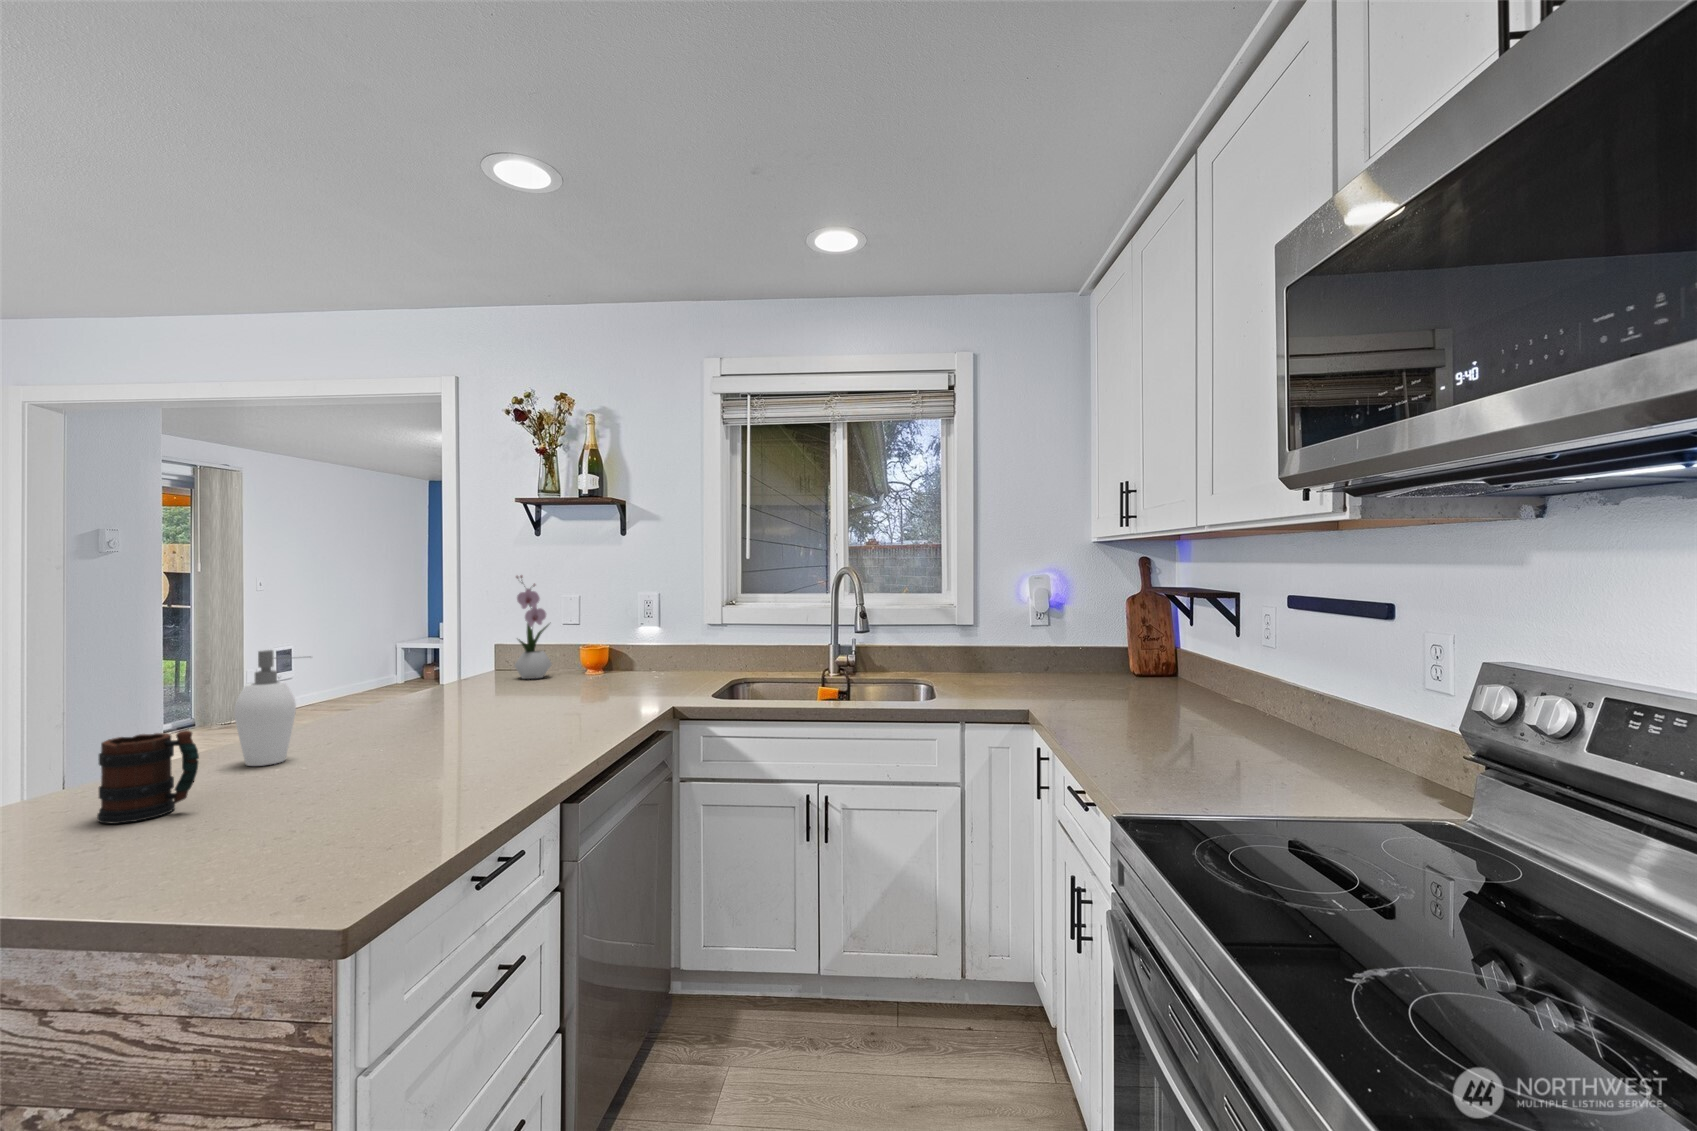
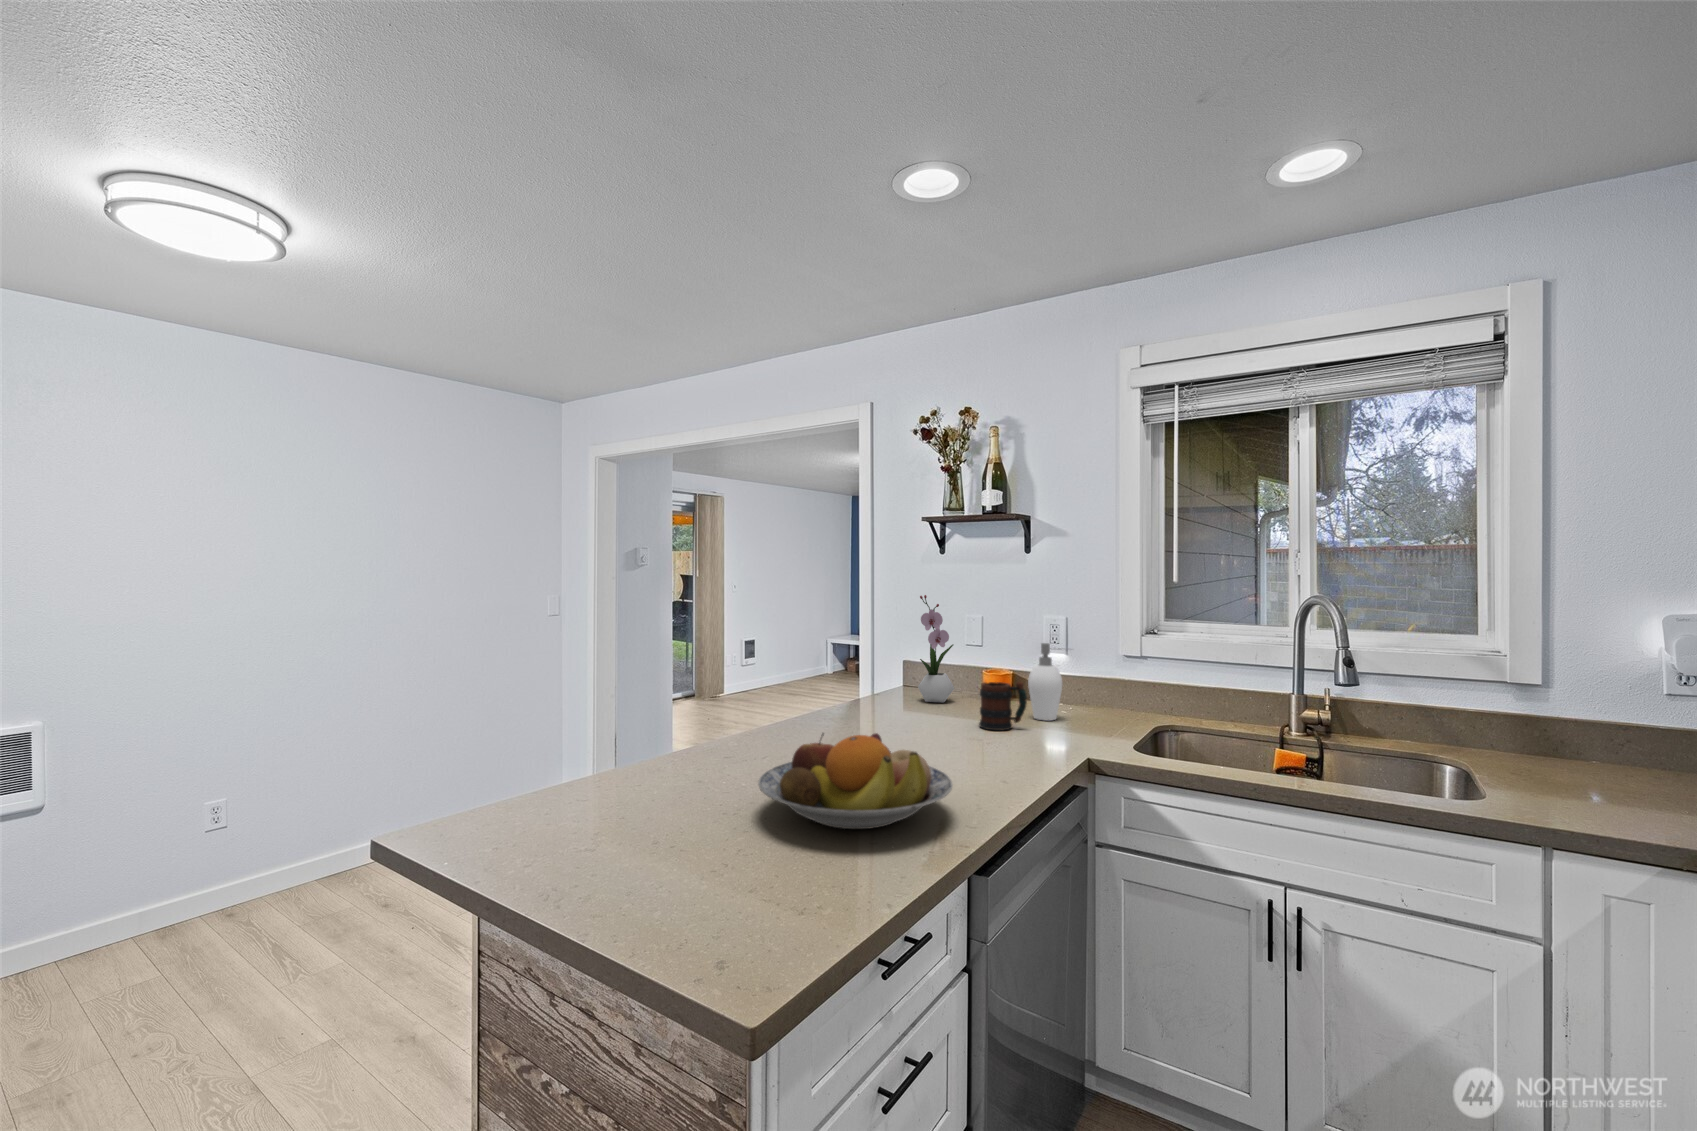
soap dispenser: present [234,650,311,766] -> present [1028,643,1062,720]
fruit bowl: none [355,687,551,770] -> present [758,733,953,829]
mug: present [97,730,199,824] -> present [979,682,1027,730]

